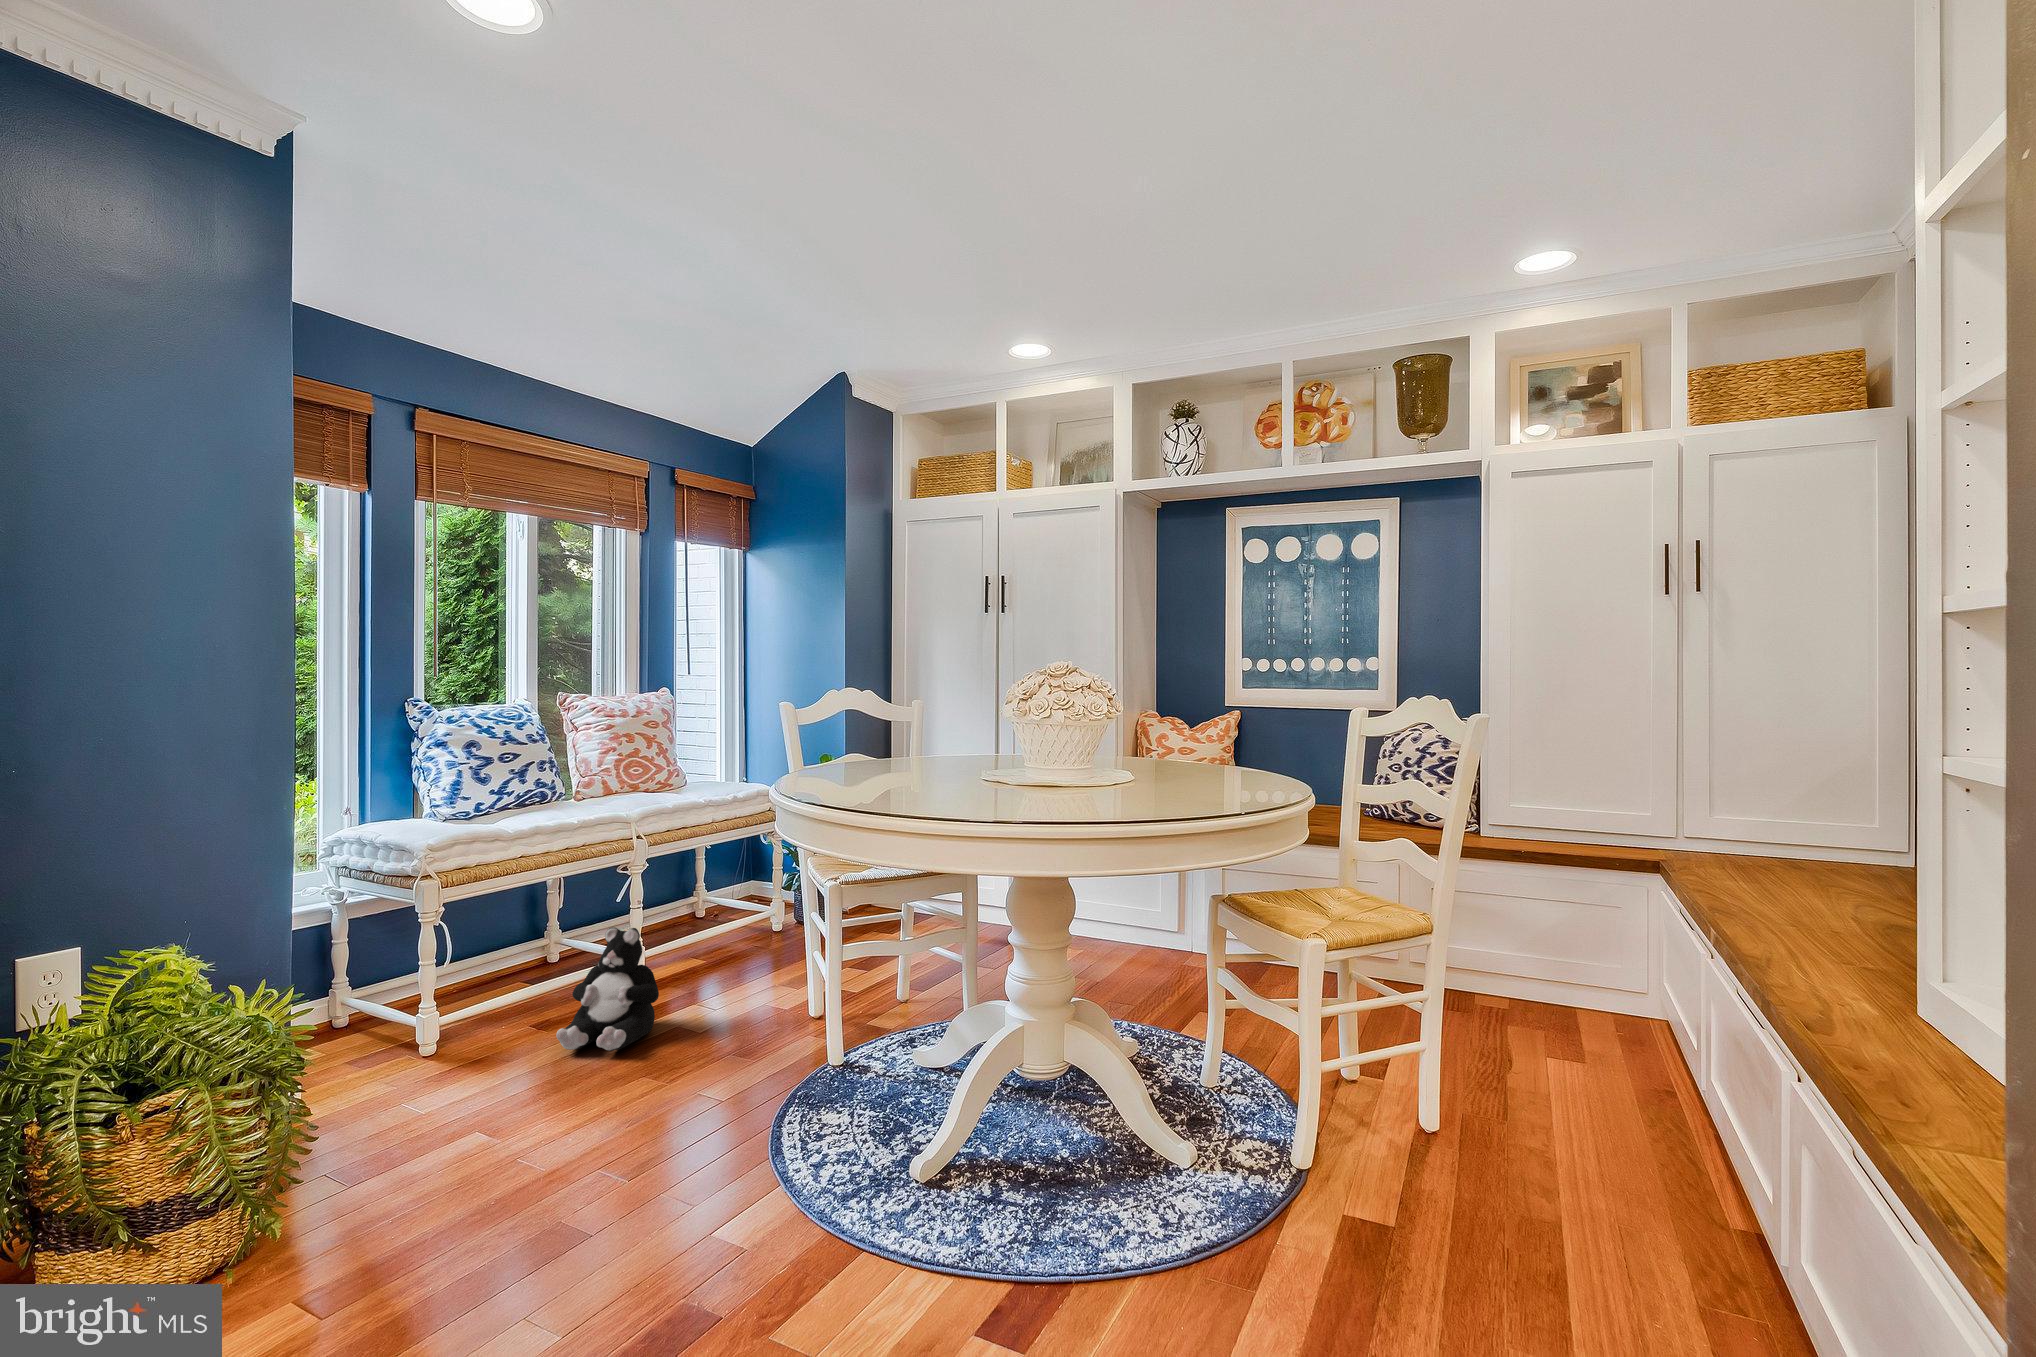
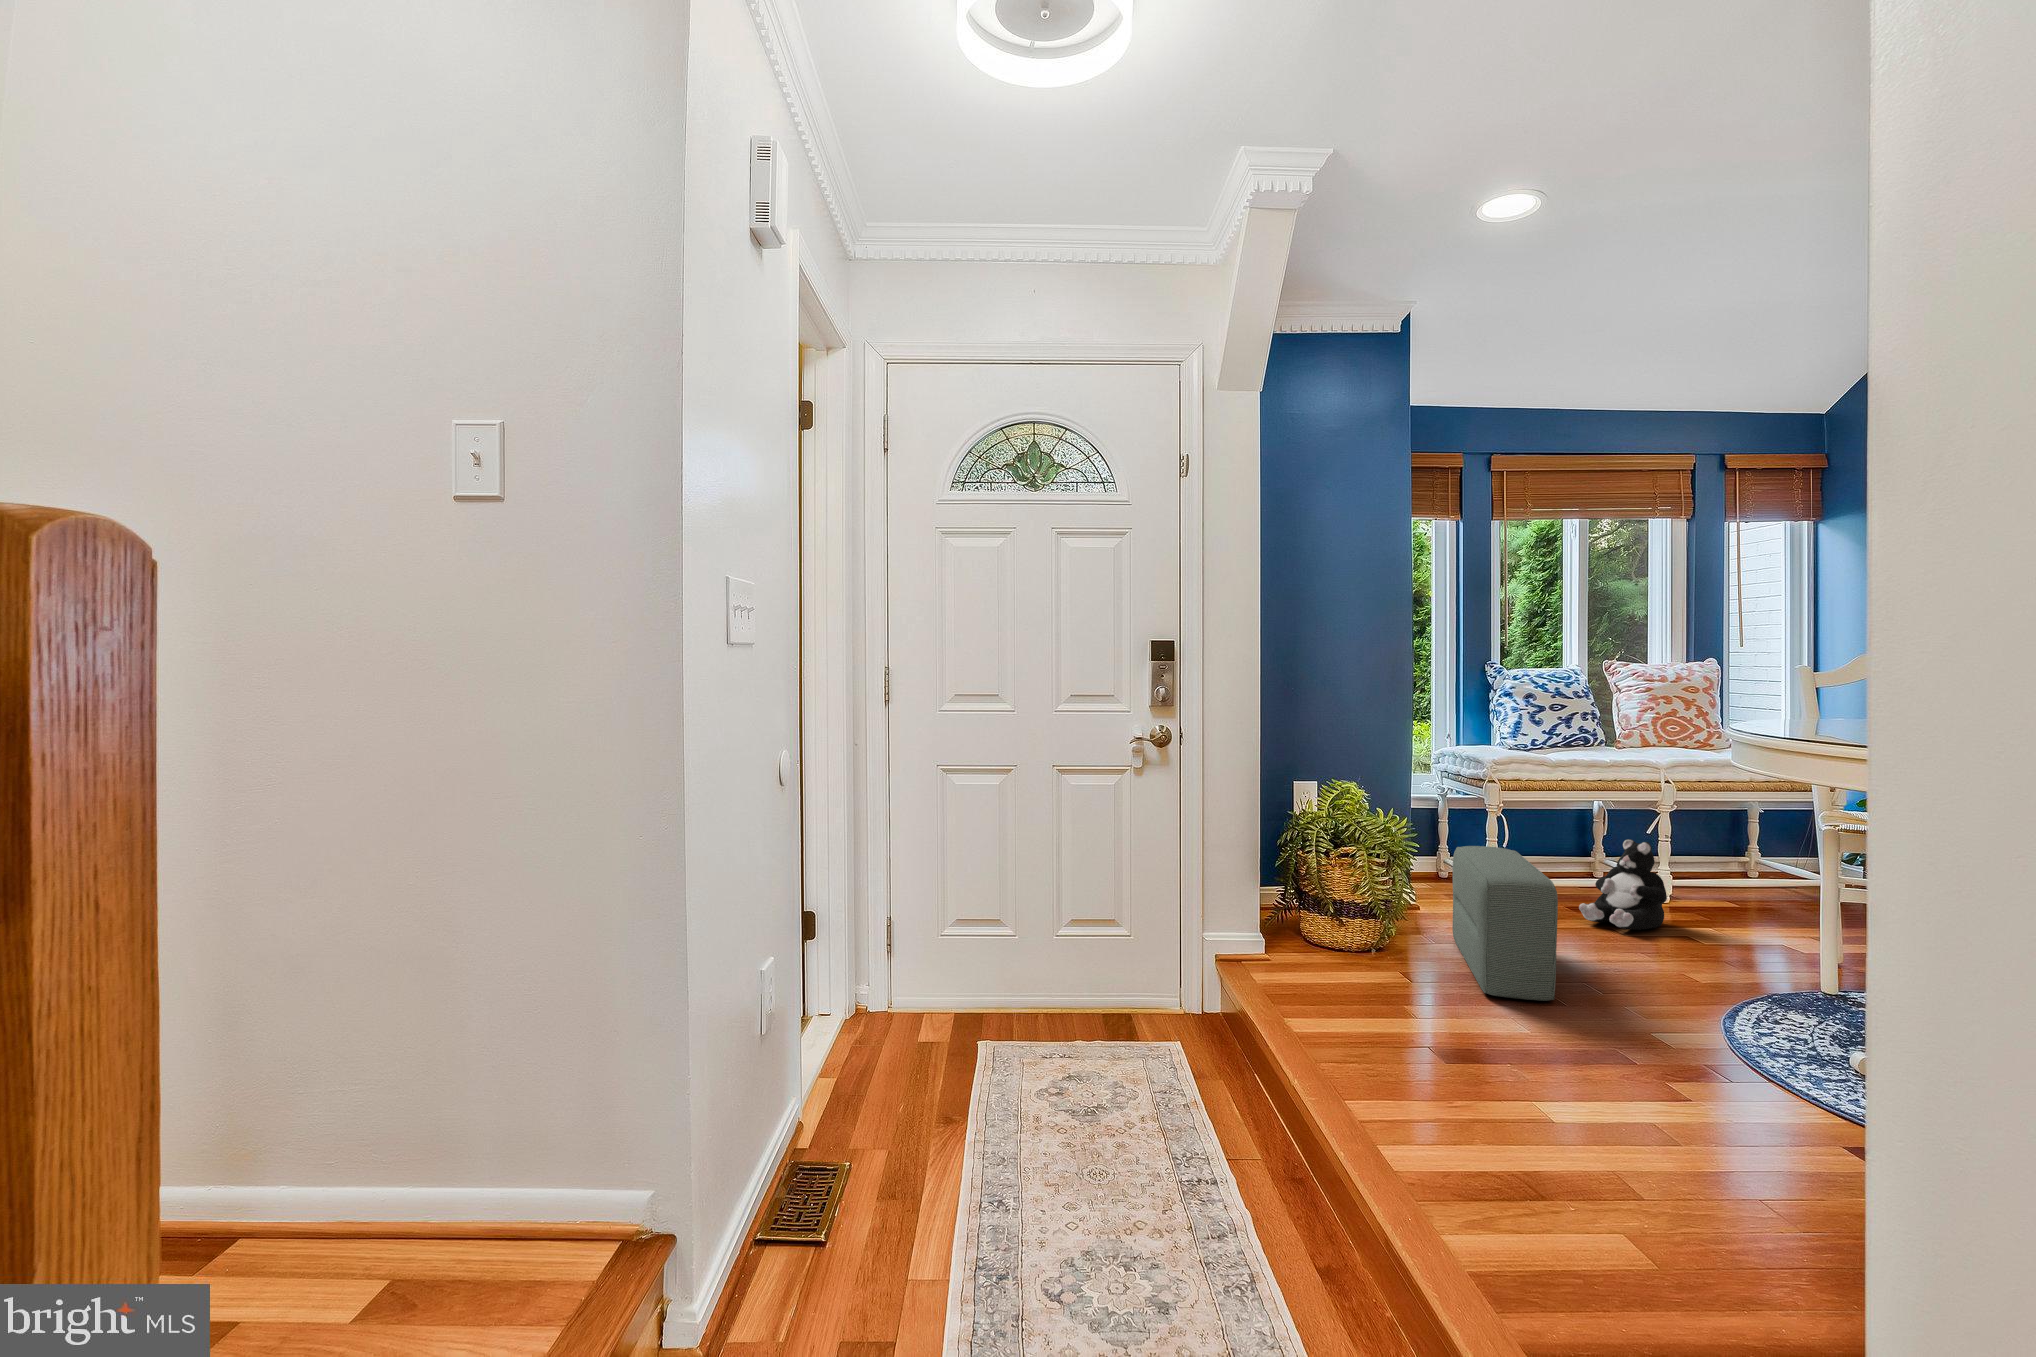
pouf: none [379,999,572,1297] -> present [1452,846,1558,1001]

